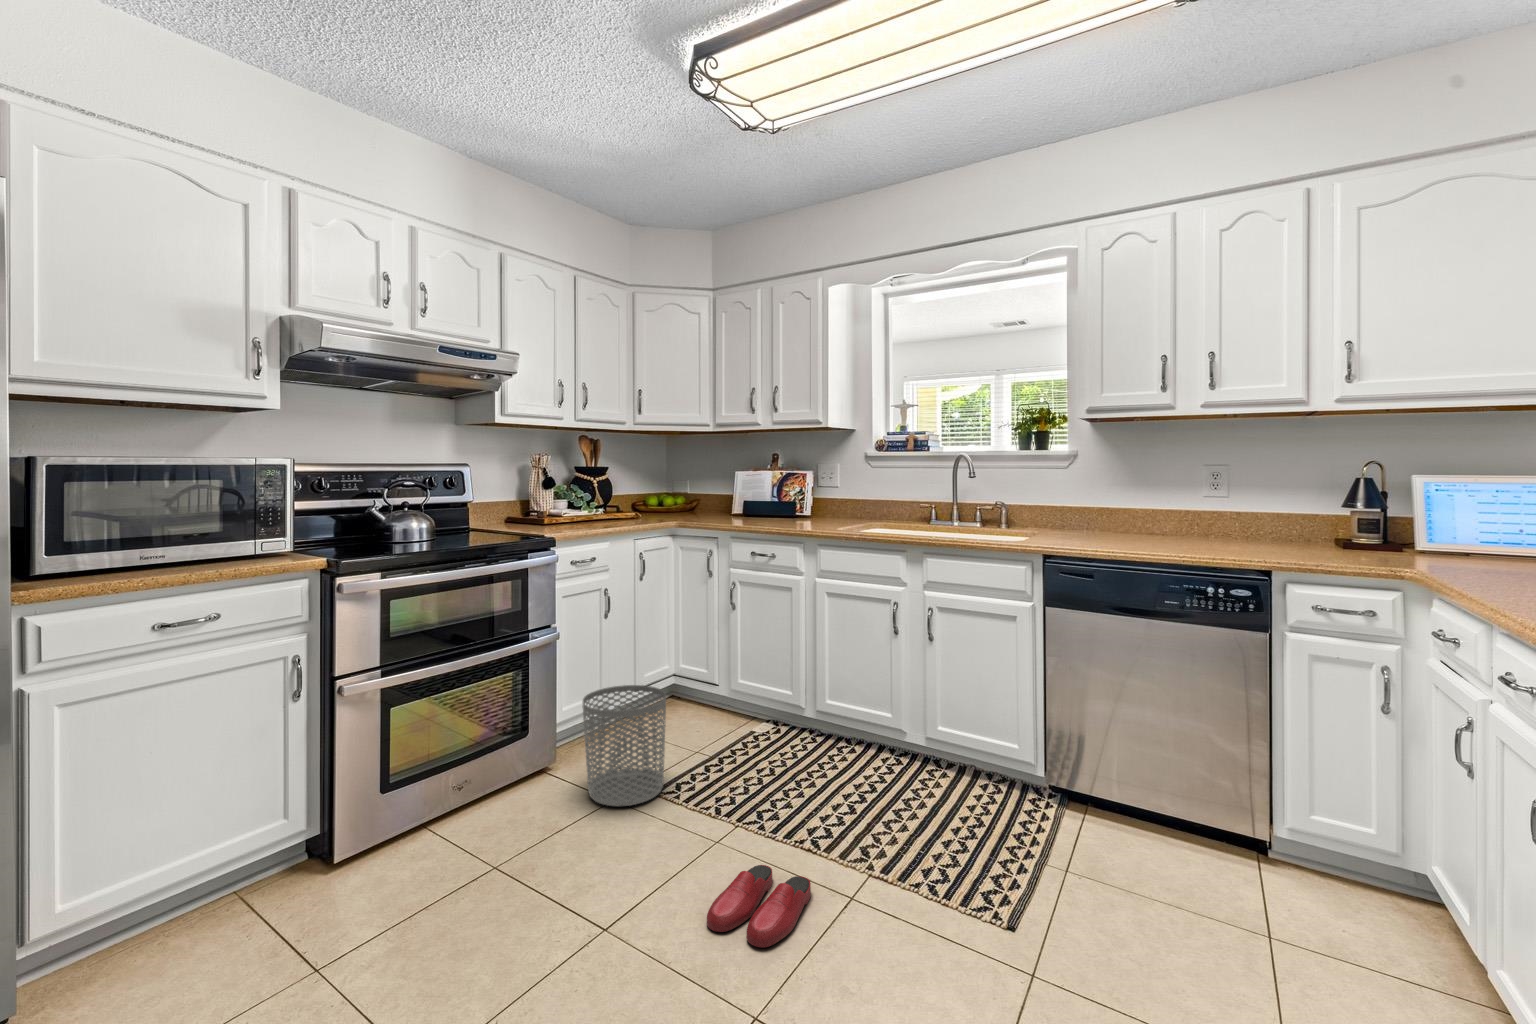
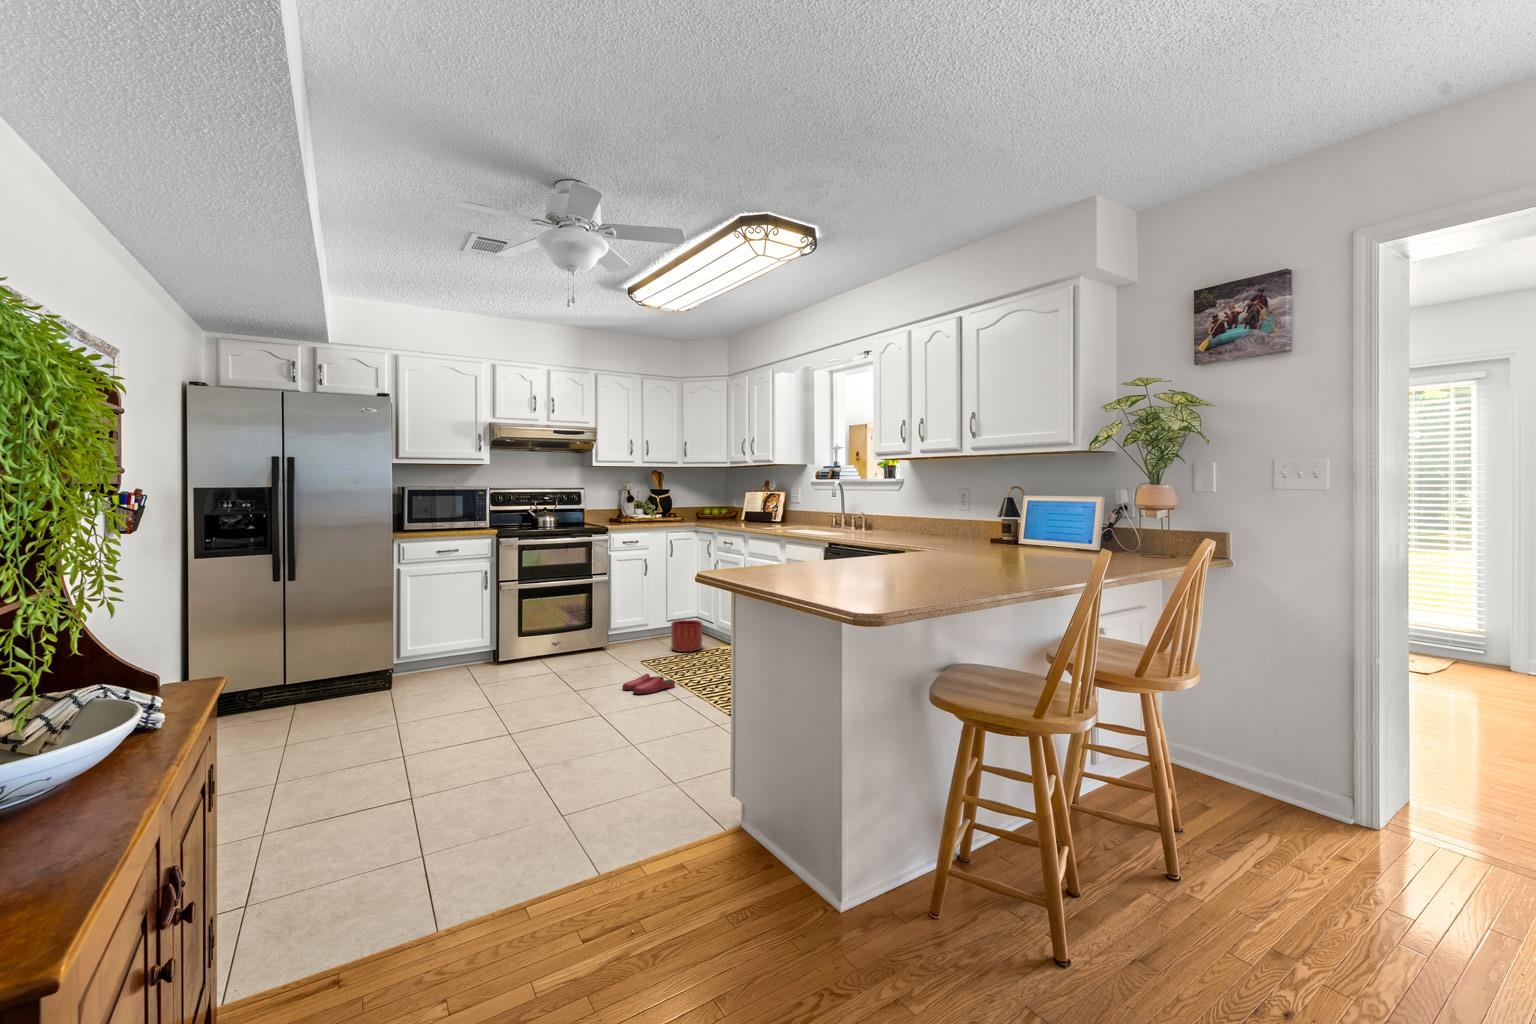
waste bin: present [582,685,666,806] -> none [611,605,653,661]
planter: none [678,695,733,760] -> present [671,620,702,652]

